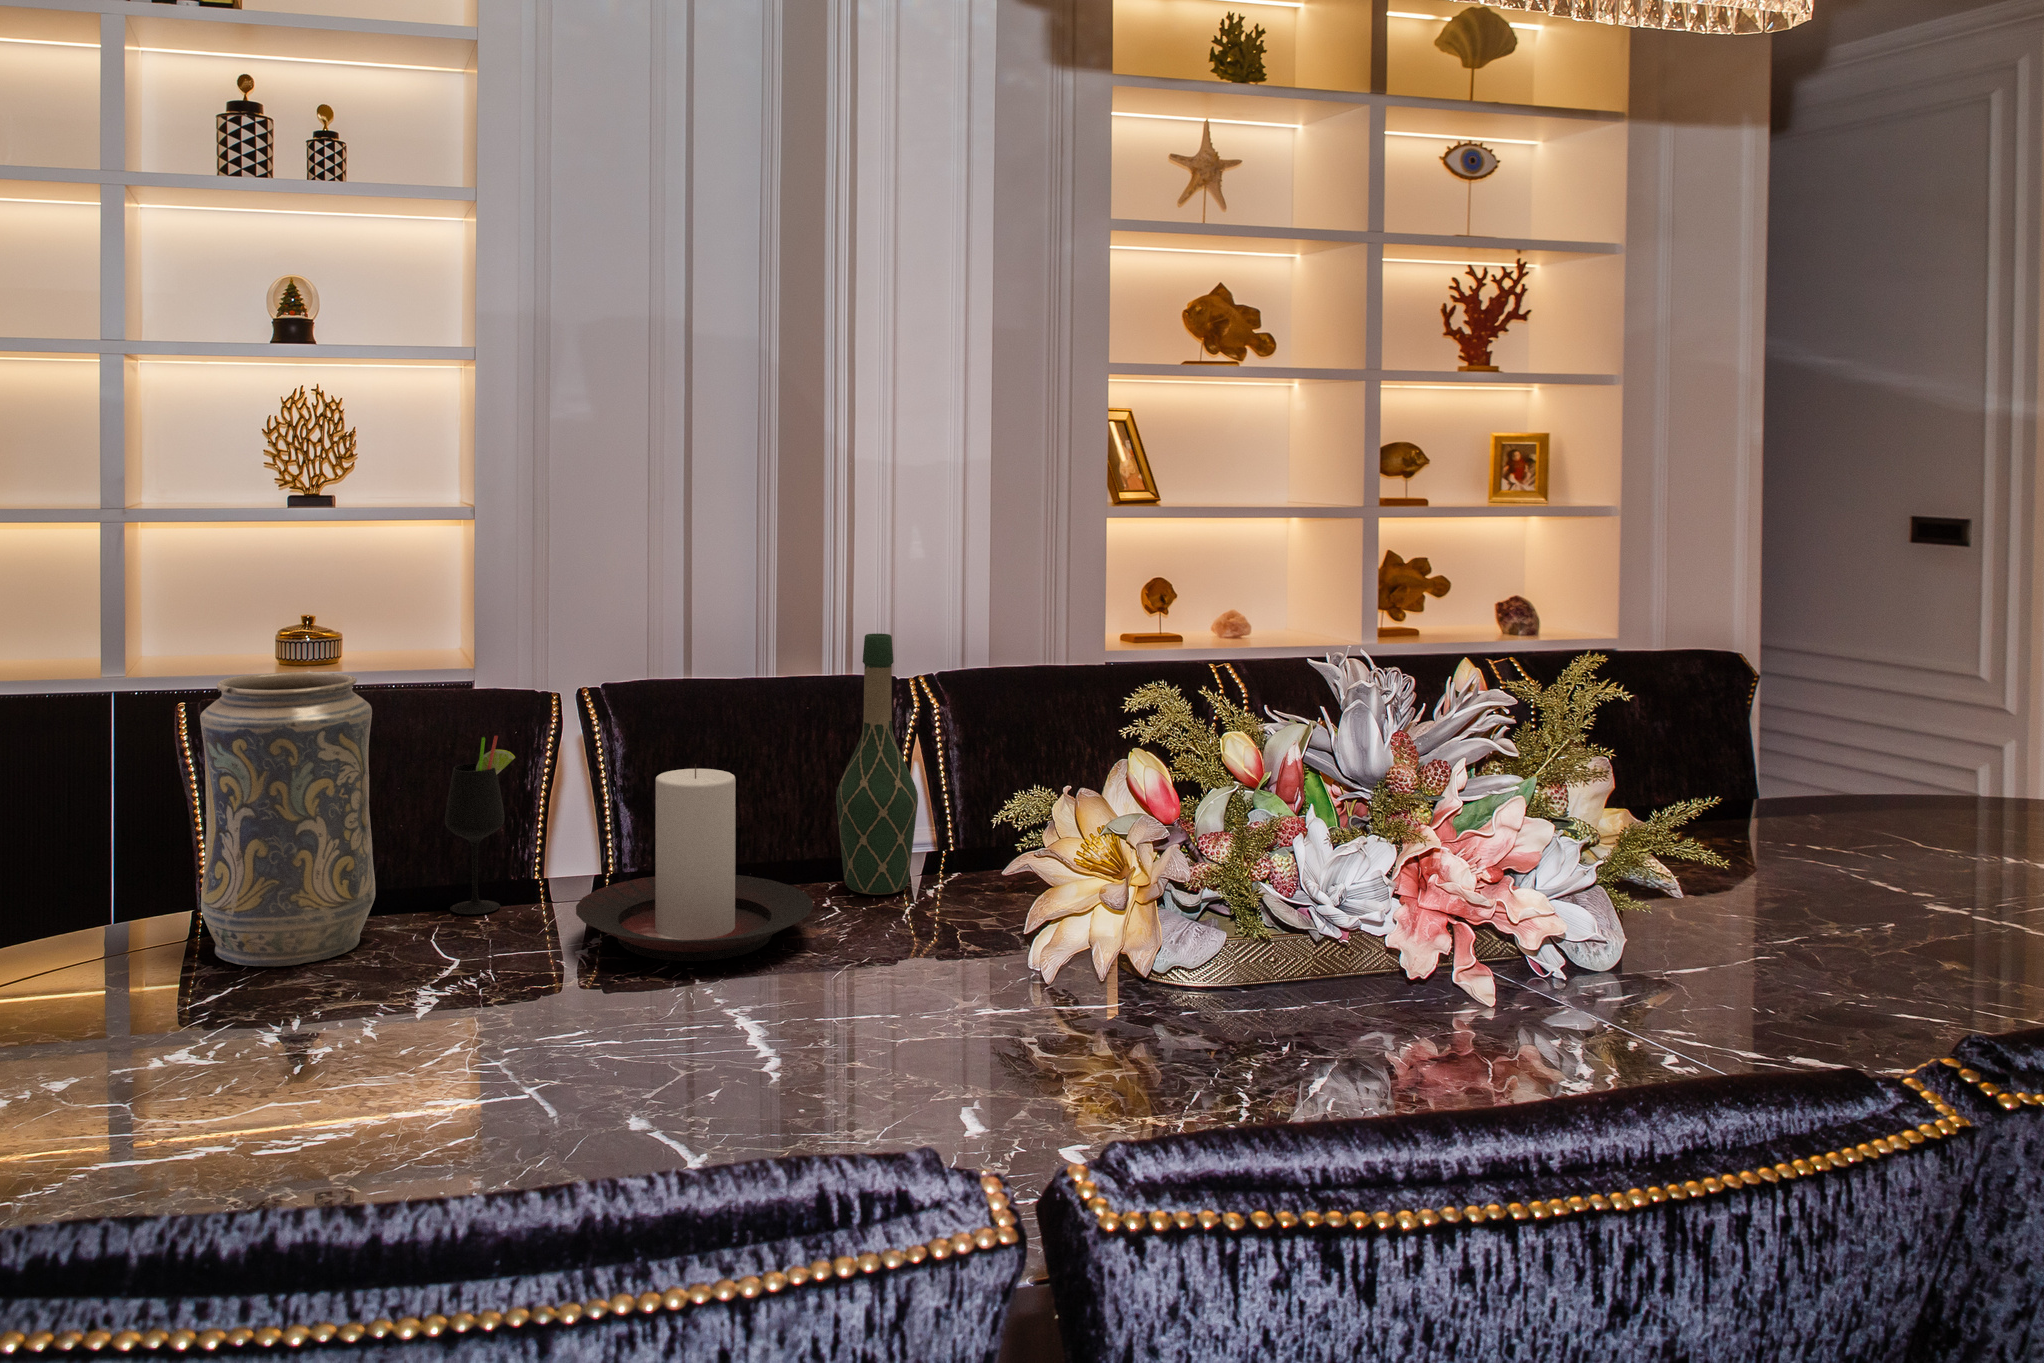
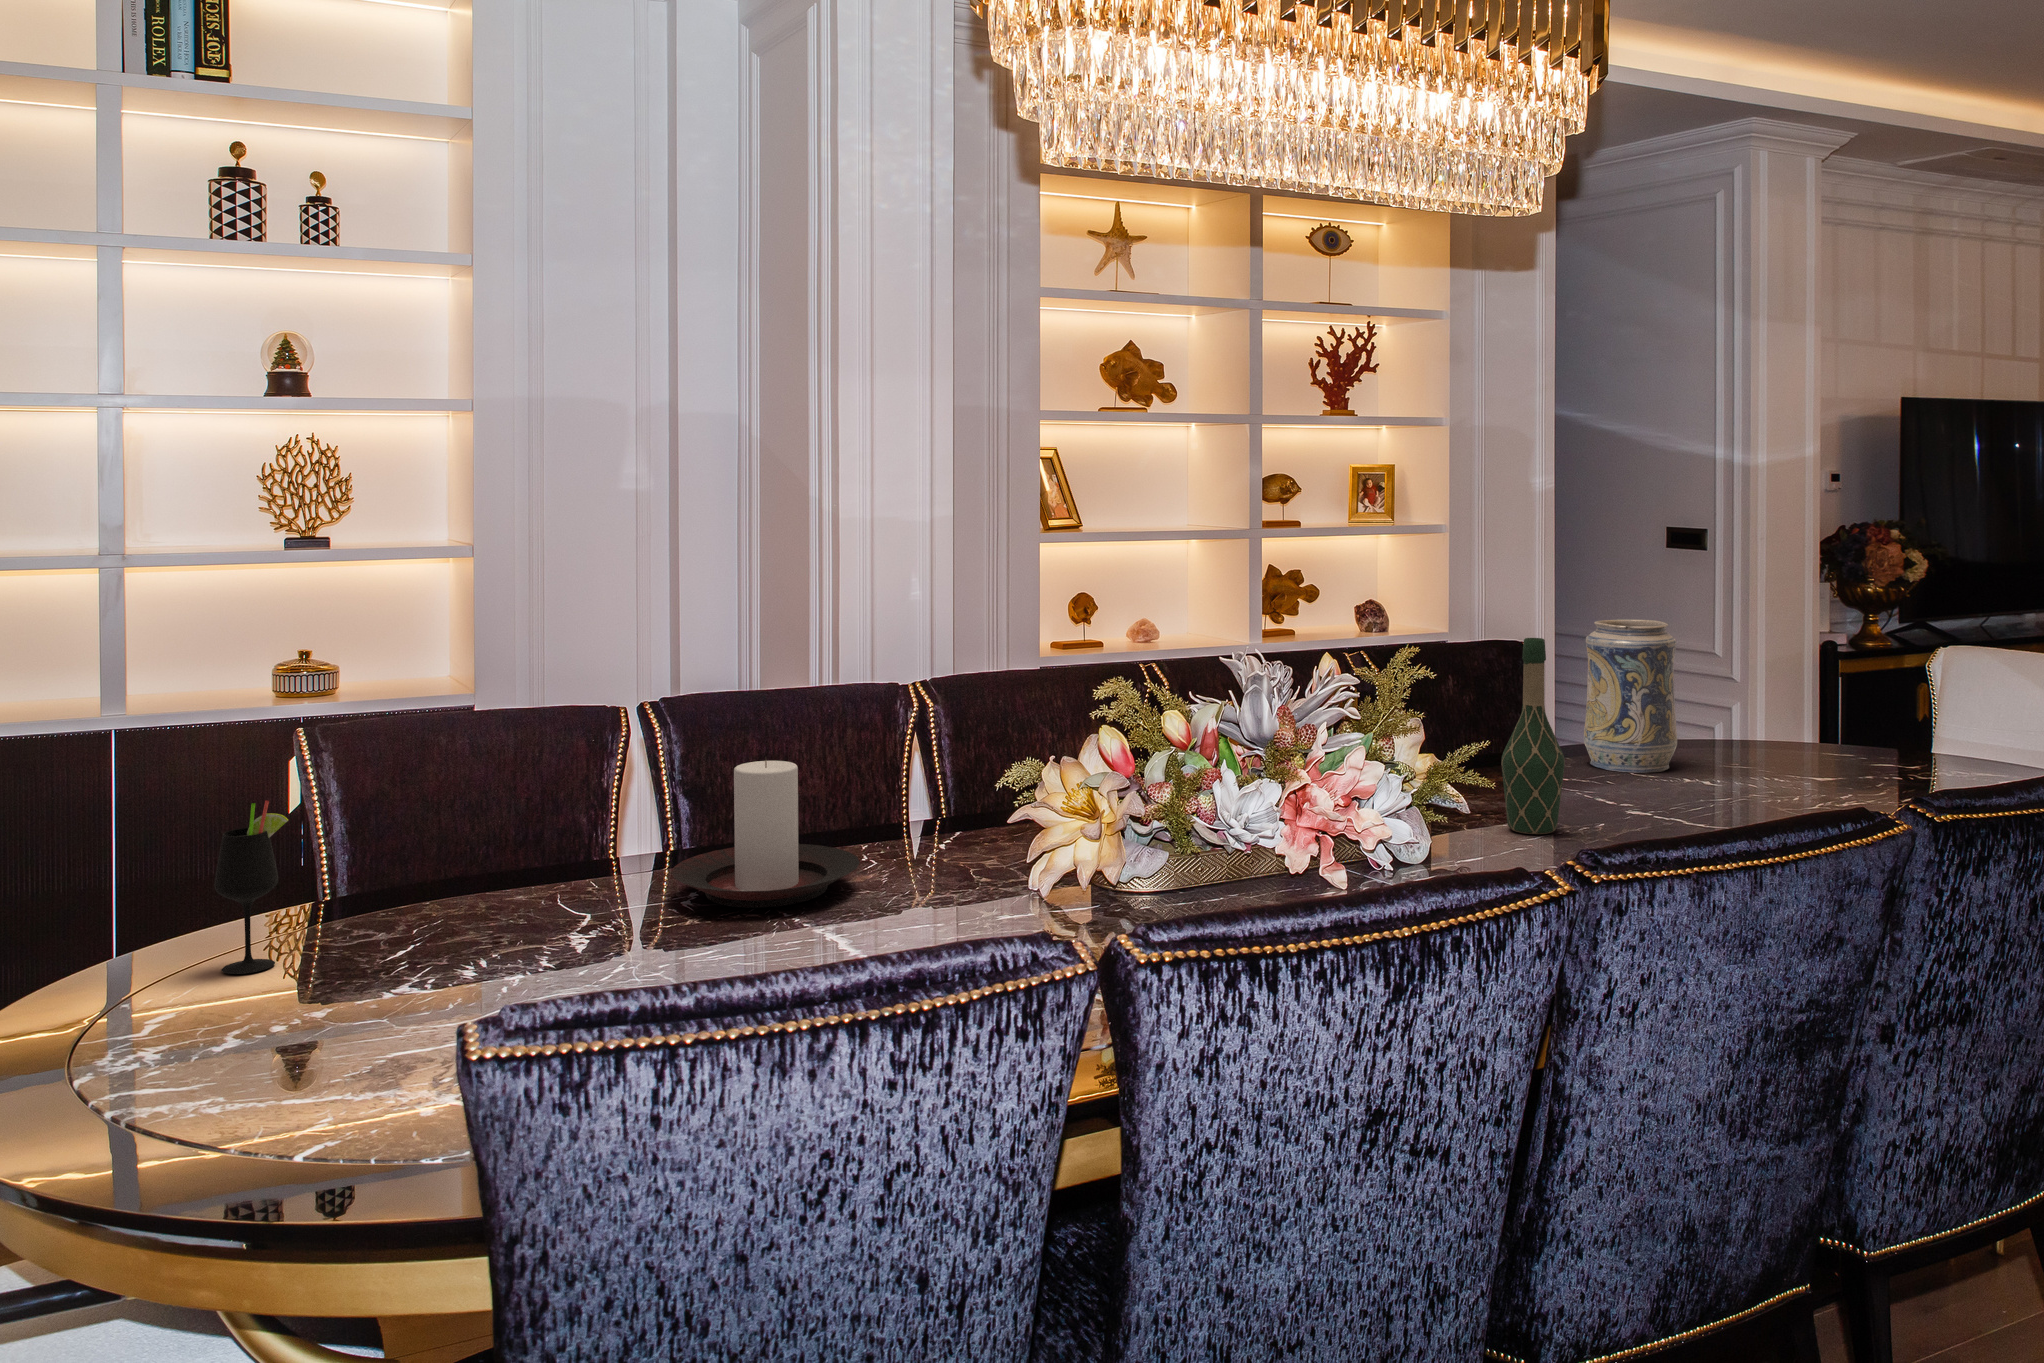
wine bottle: present [836,633,918,894] -> present [1501,638,1565,834]
decorative vase: present [200,673,375,966] -> present [1584,620,1677,773]
wine glass: present [445,736,515,914] -> present [214,801,288,974]

